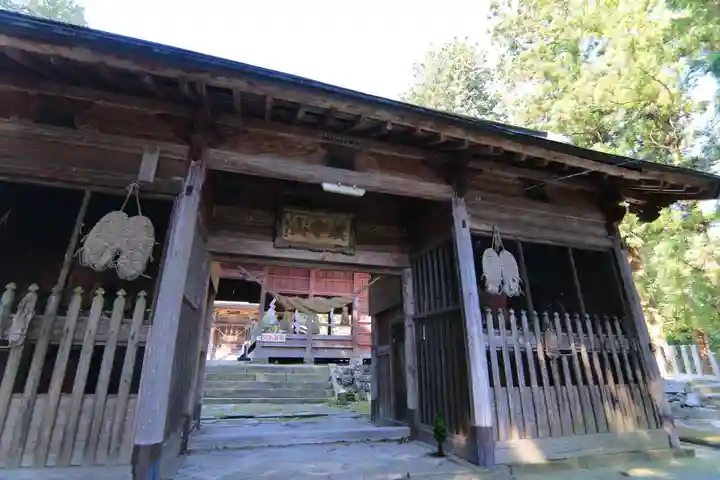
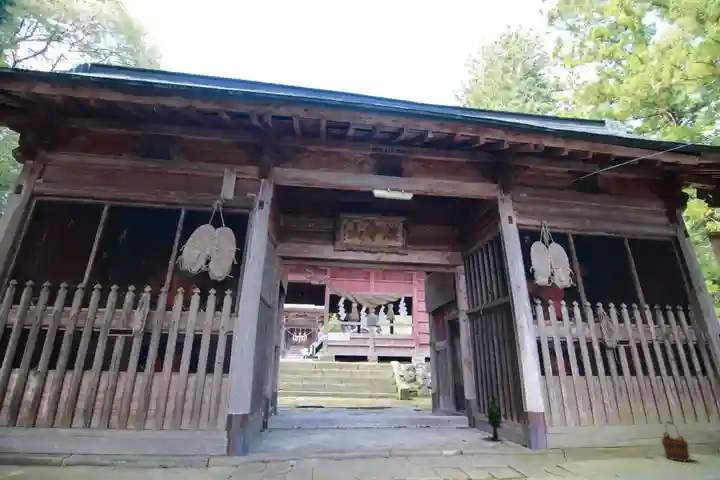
wooden bucket: none [600,432,626,472] -> present [661,421,689,461]

